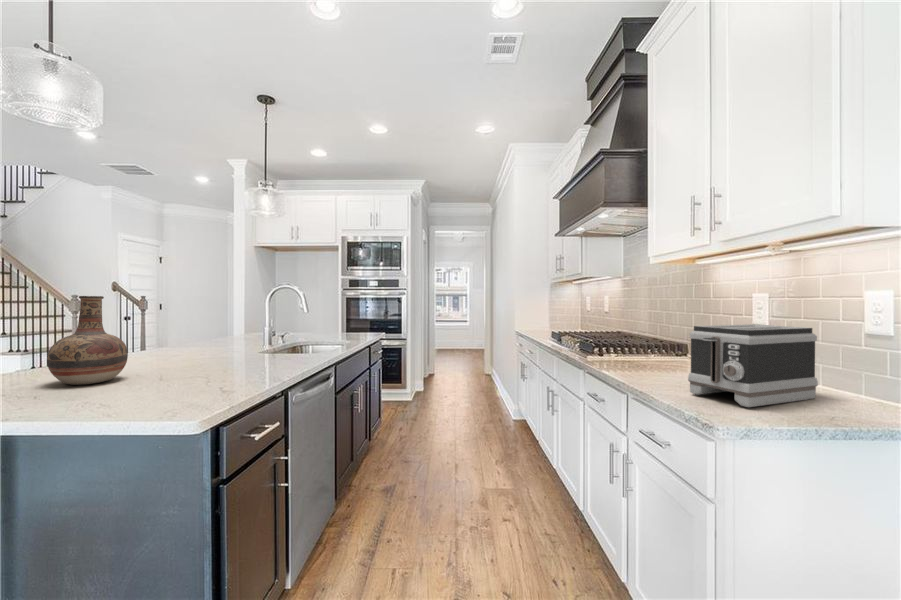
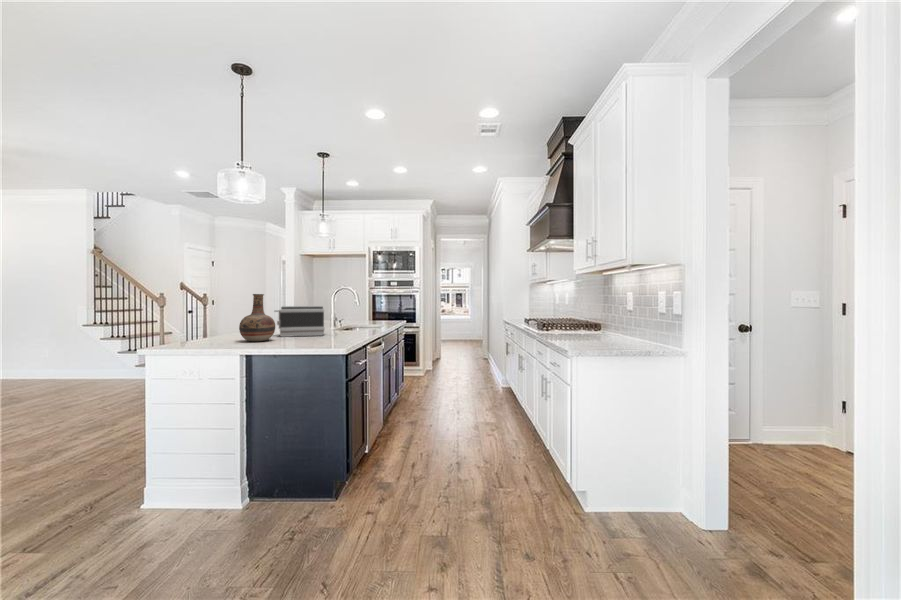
toaster: present [688,324,818,407] -> present [275,306,325,337]

